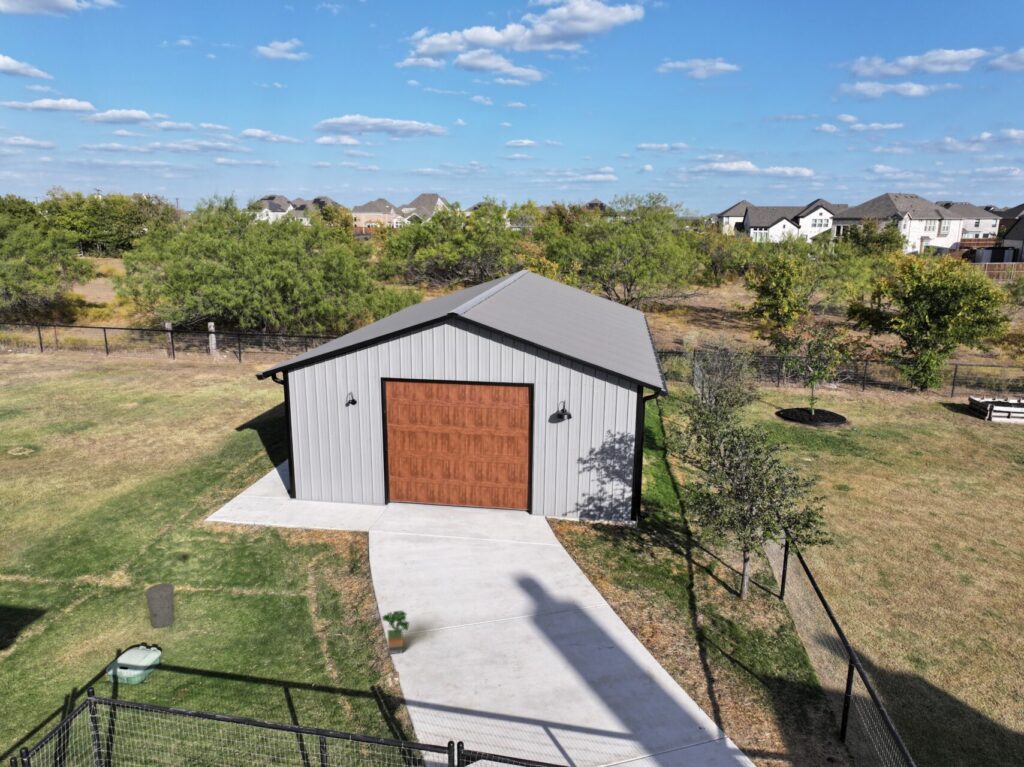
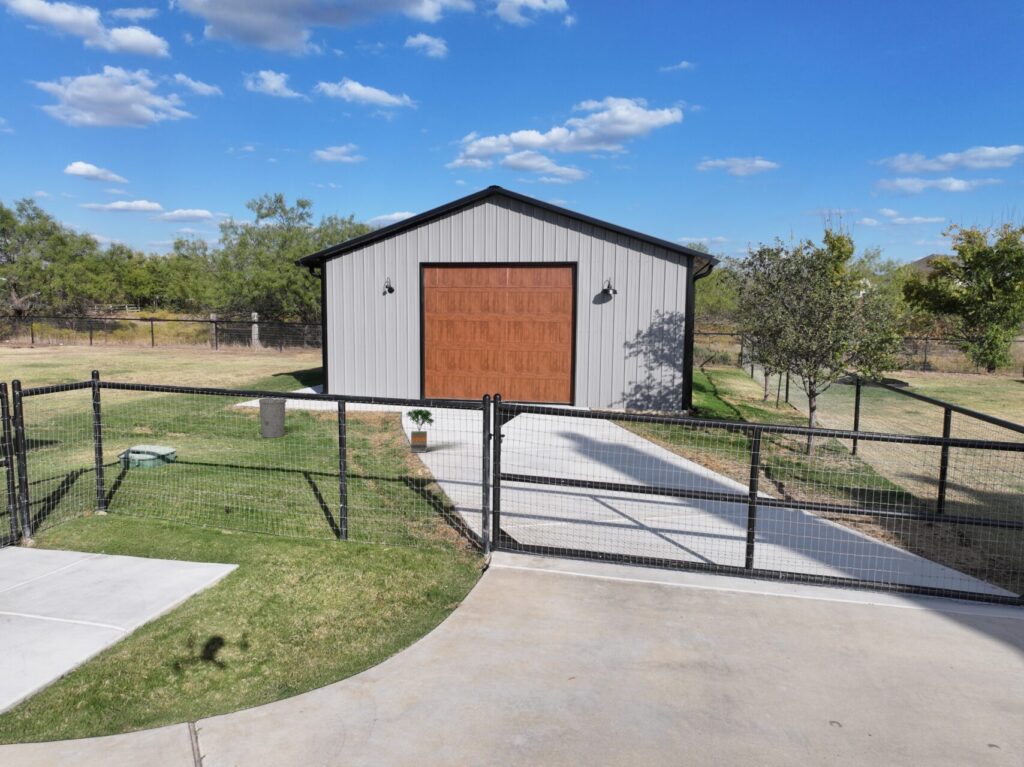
trash can: present [145,583,174,628] -> present [259,398,287,438]

